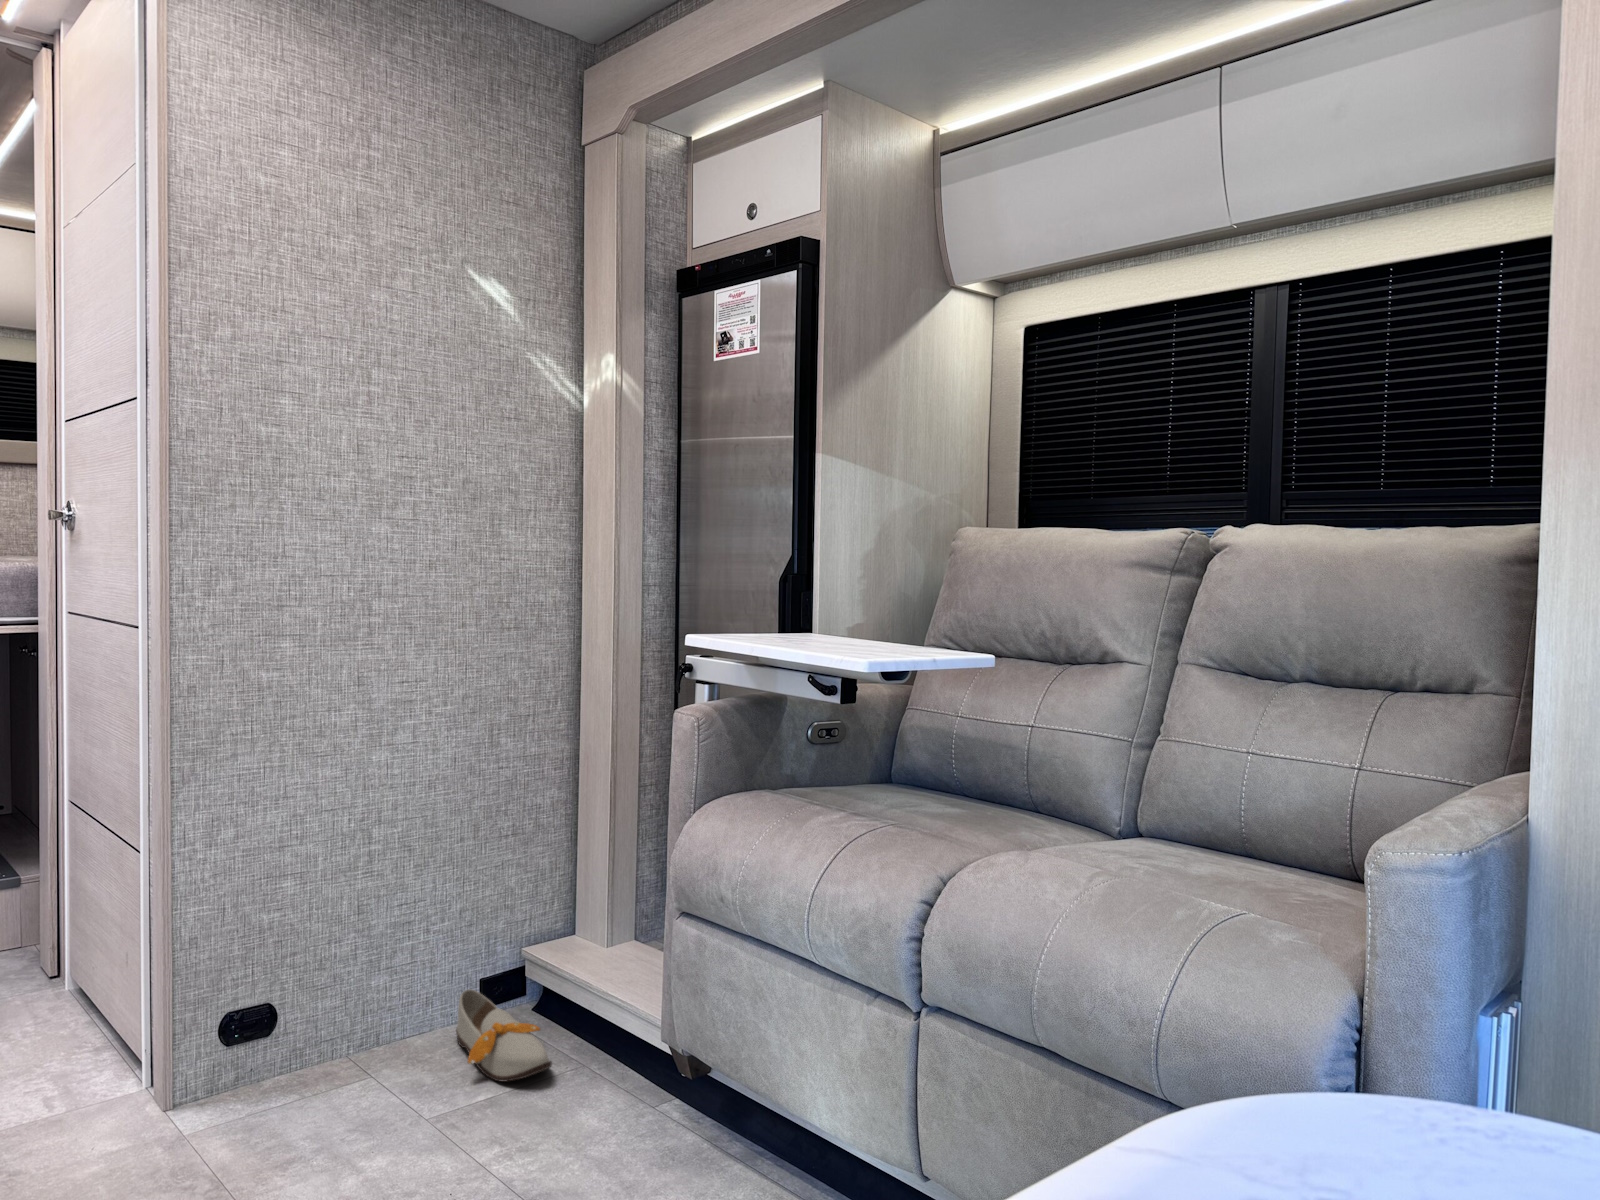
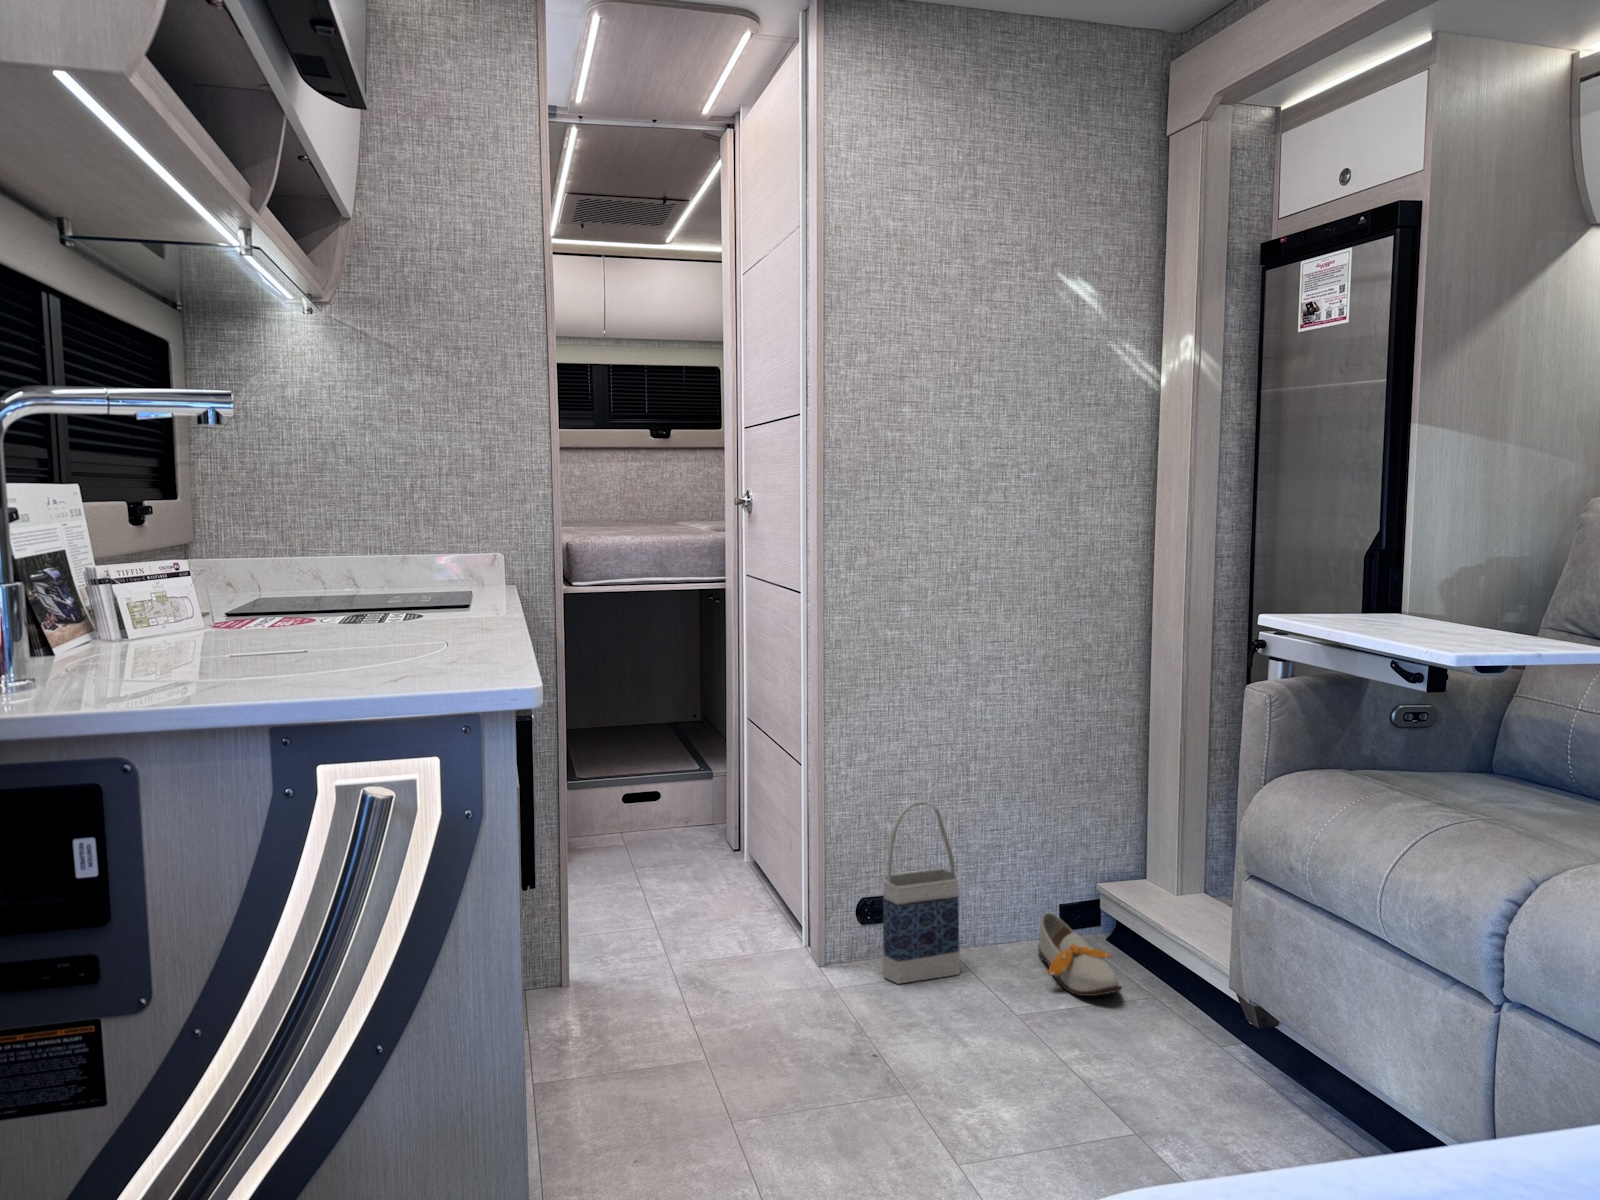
bag: none [256,878,359,1113] -> present [883,801,960,984]

